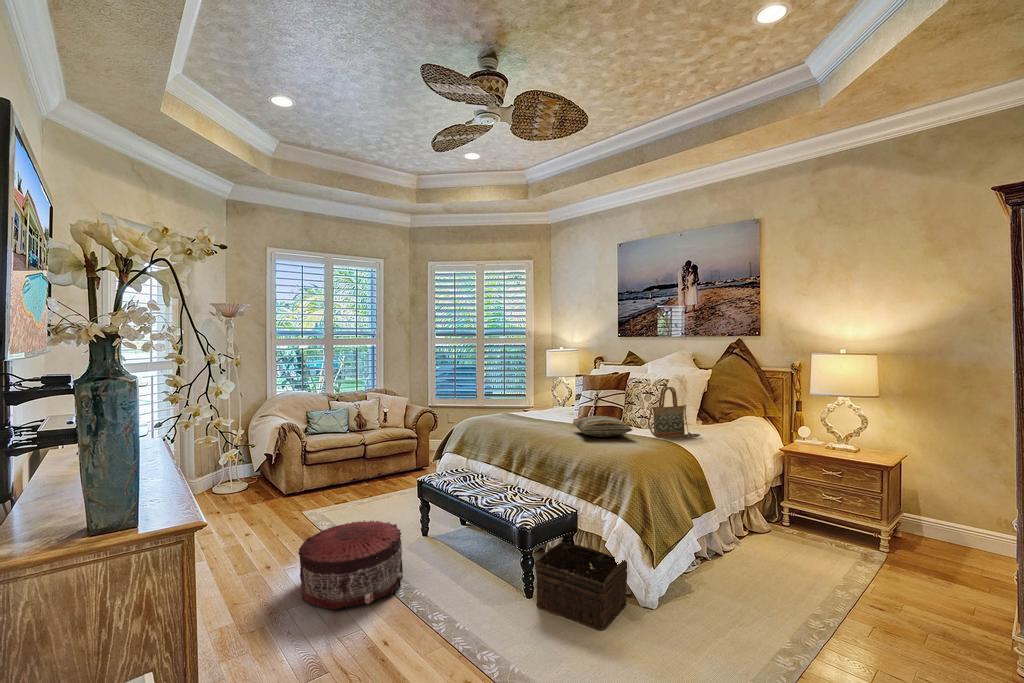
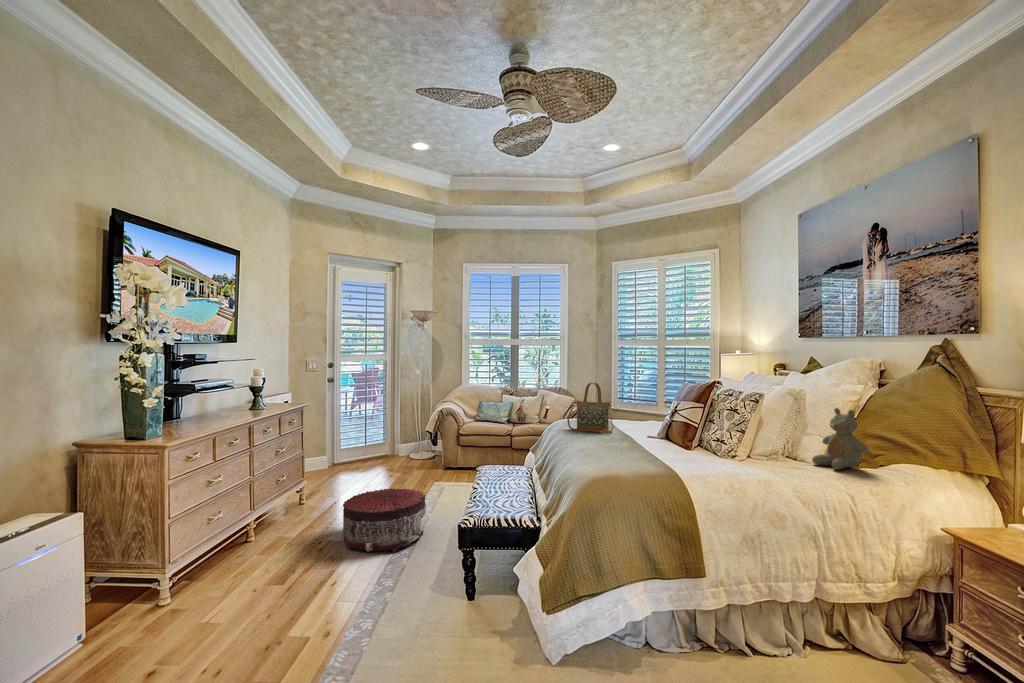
teddy bear: none [701,386,735,426] -> present [812,408,868,470]
handbag: present [648,387,700,438] -> present [568,383,613,434]
pillow: present [573,416,632,437] -> none [581,427,658,452]
basket: present [535,540,627,630] -> none [460,550,539,644]

